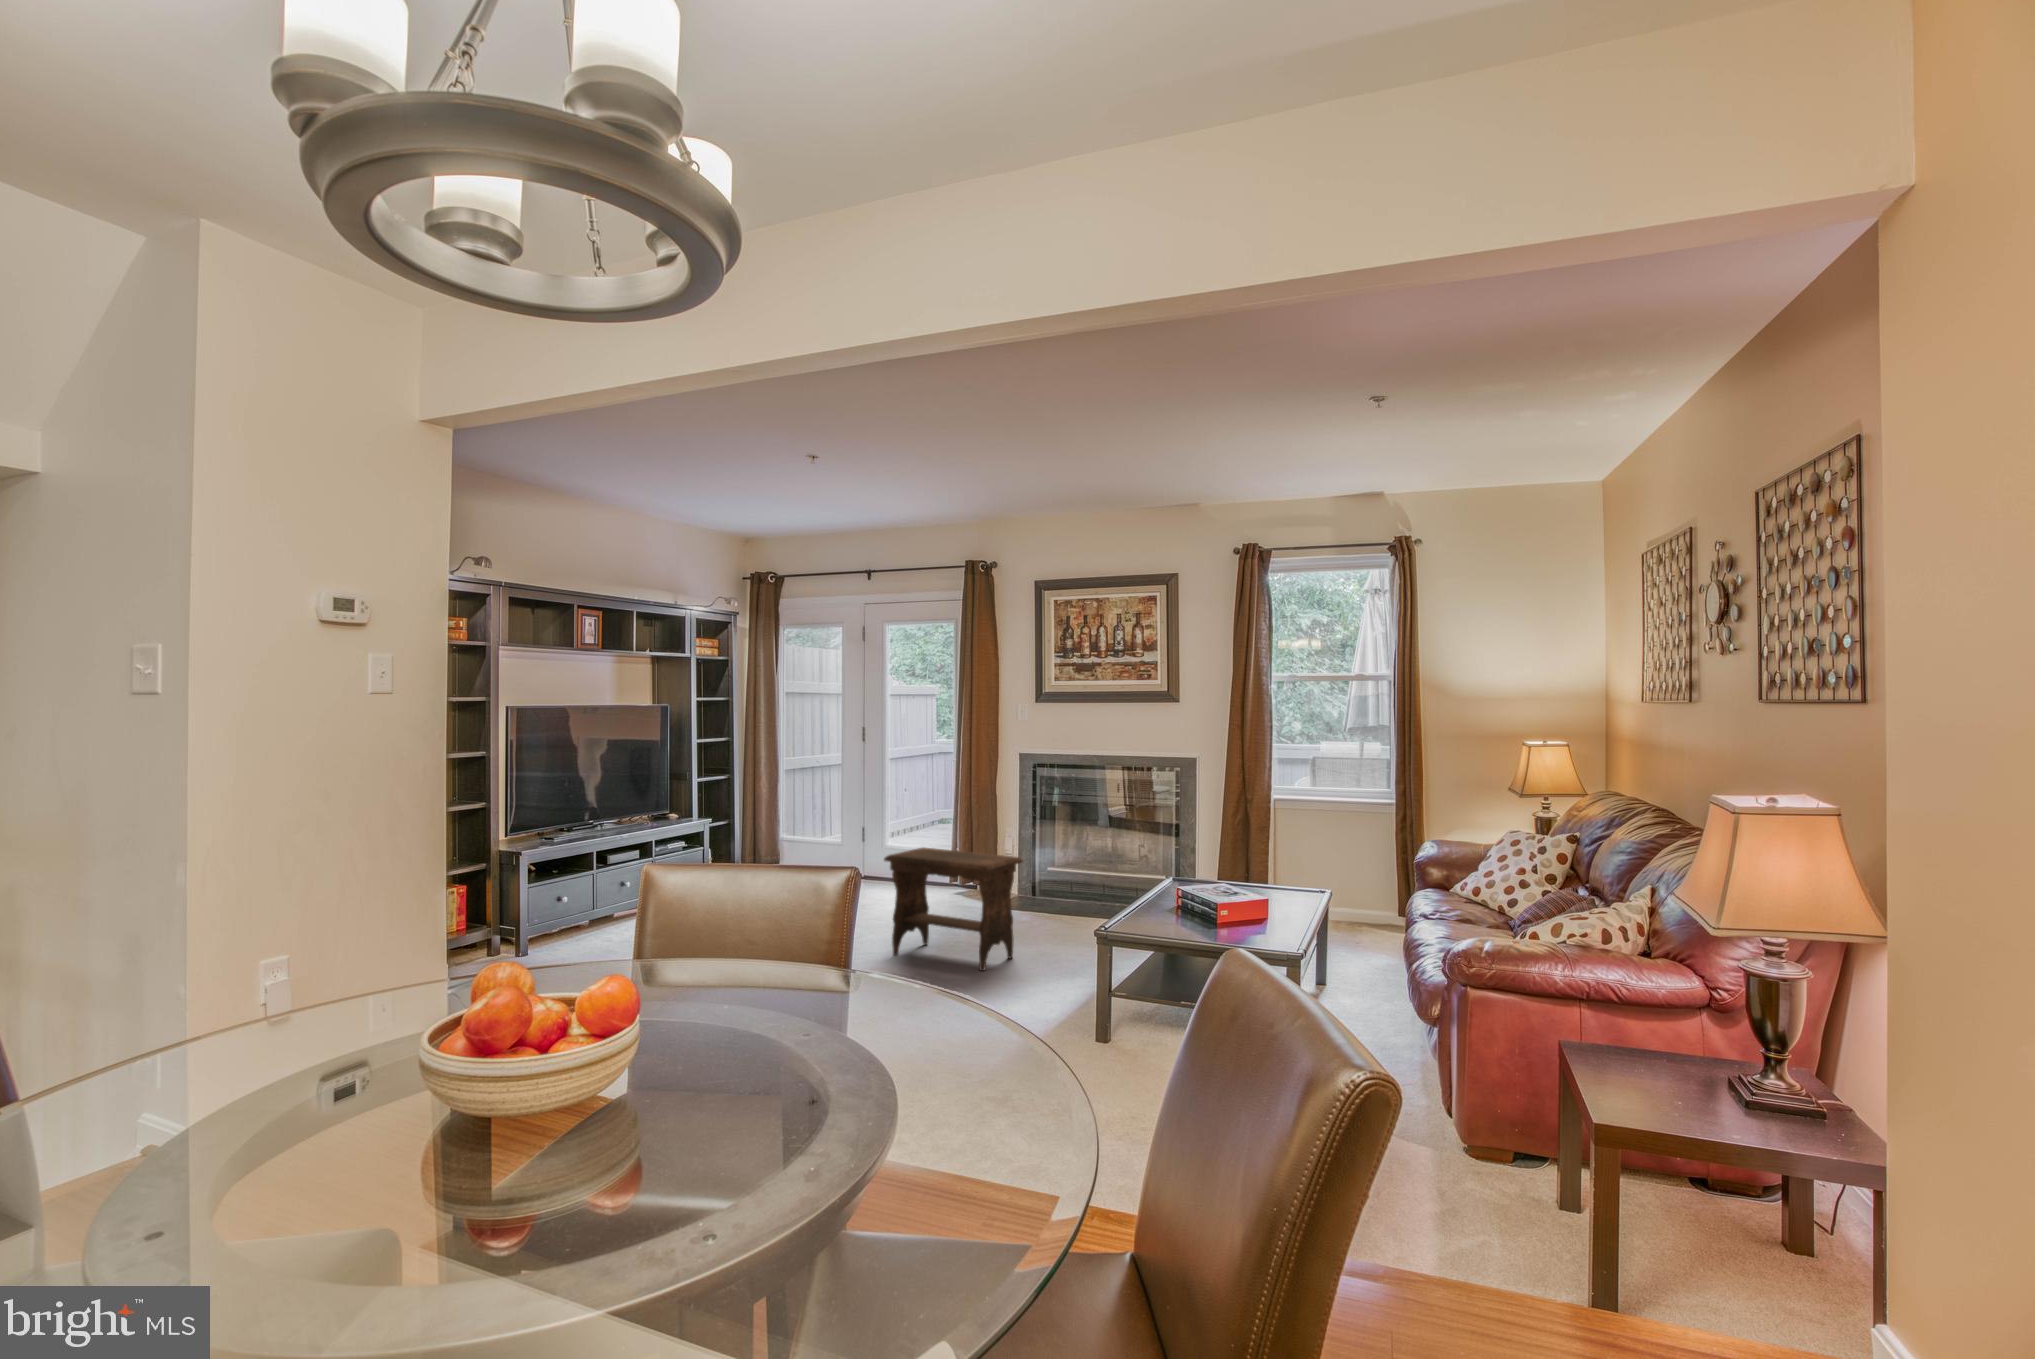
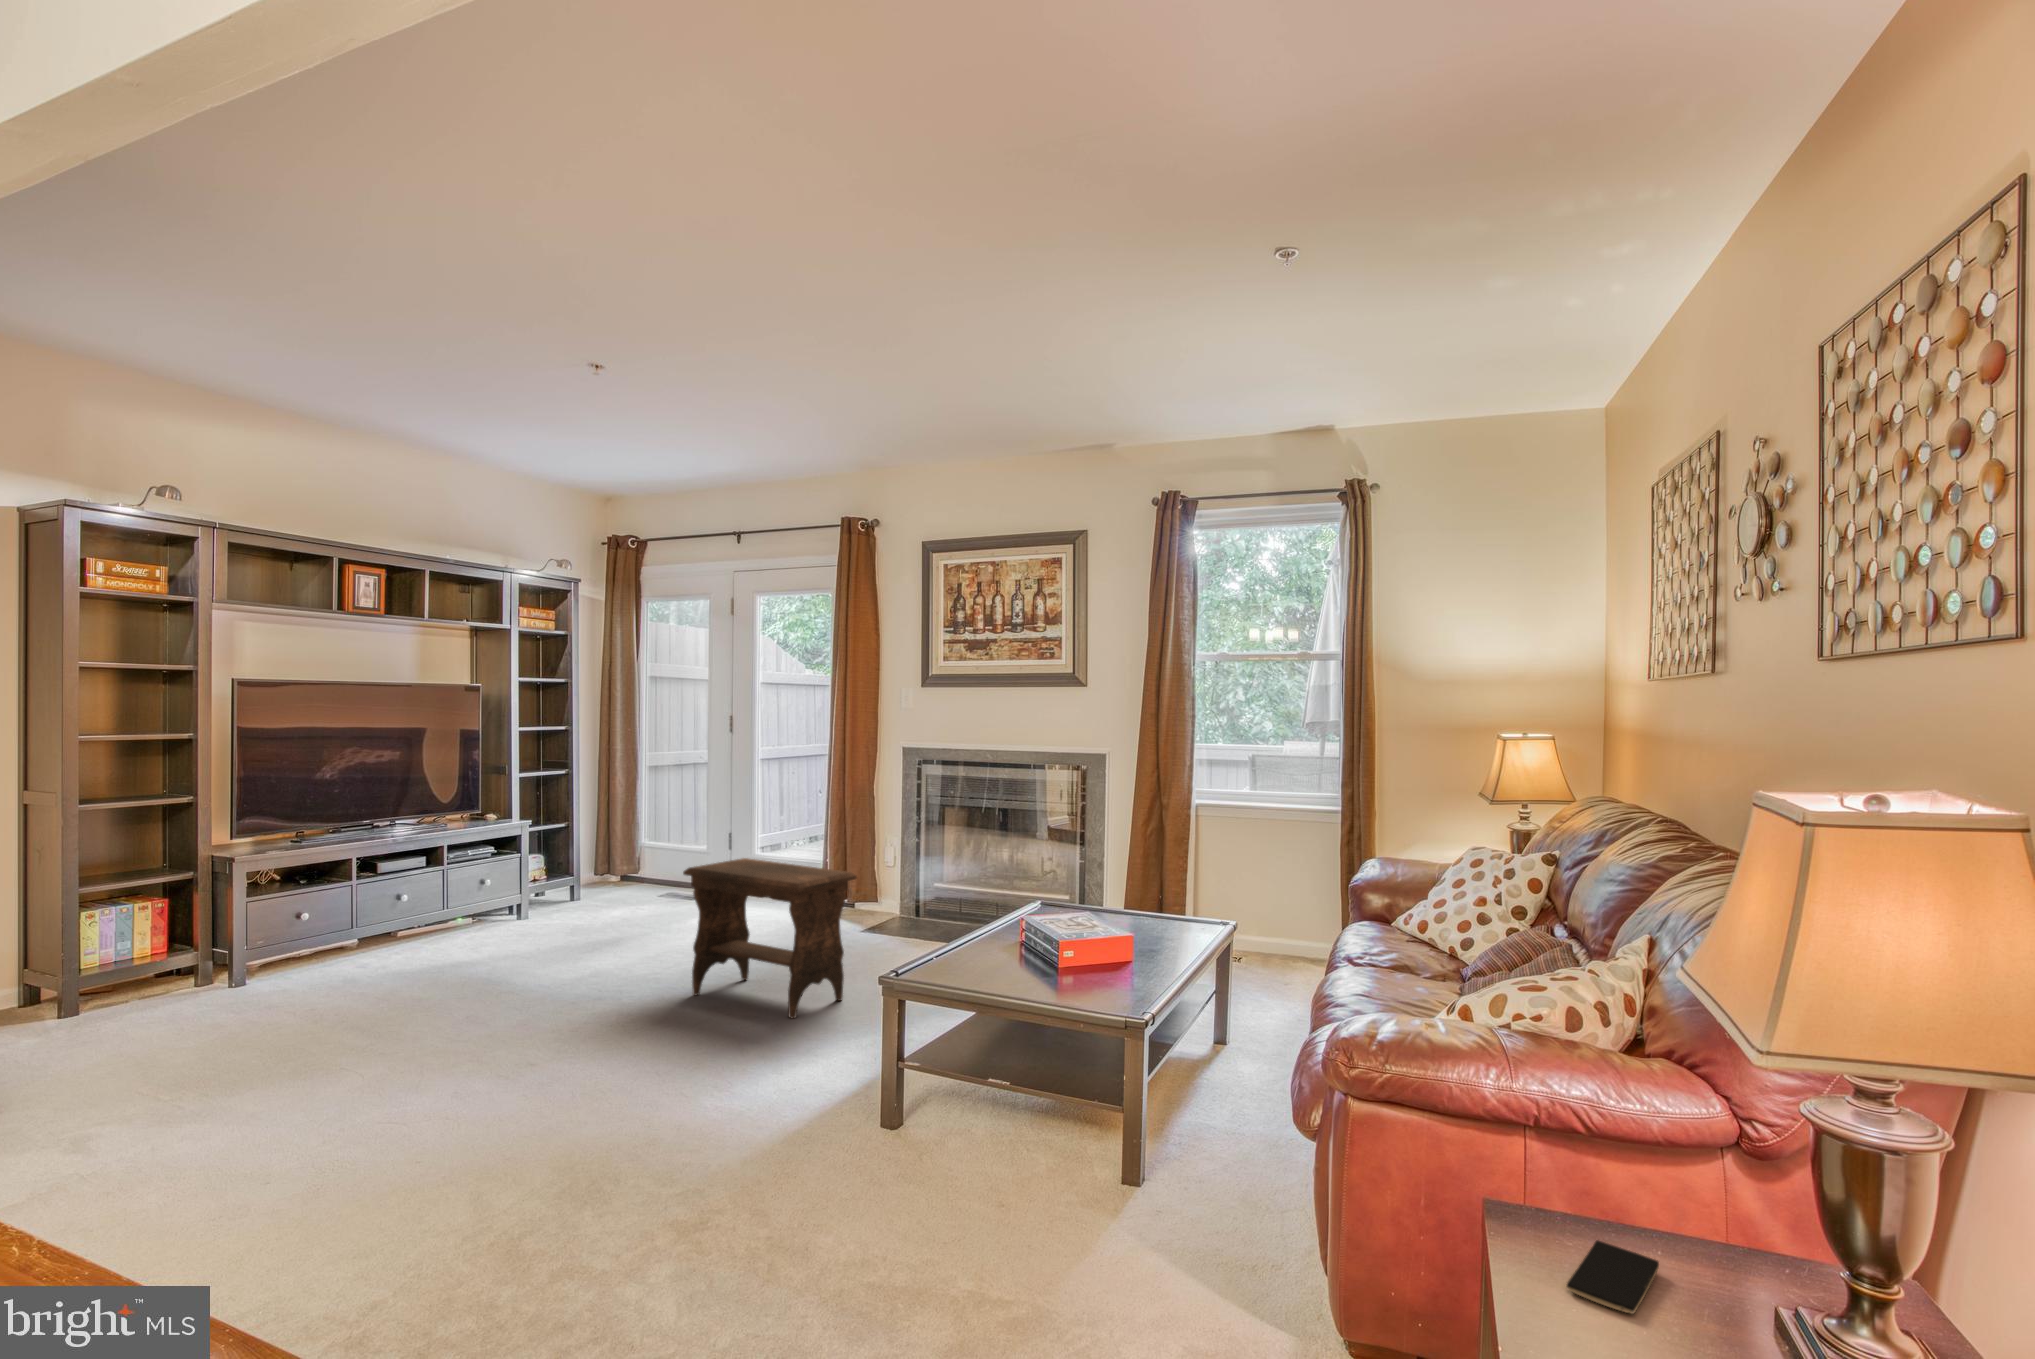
smartphone: none [1613,1052,1663,1079] -> present [1566,1240,1659,1314]

